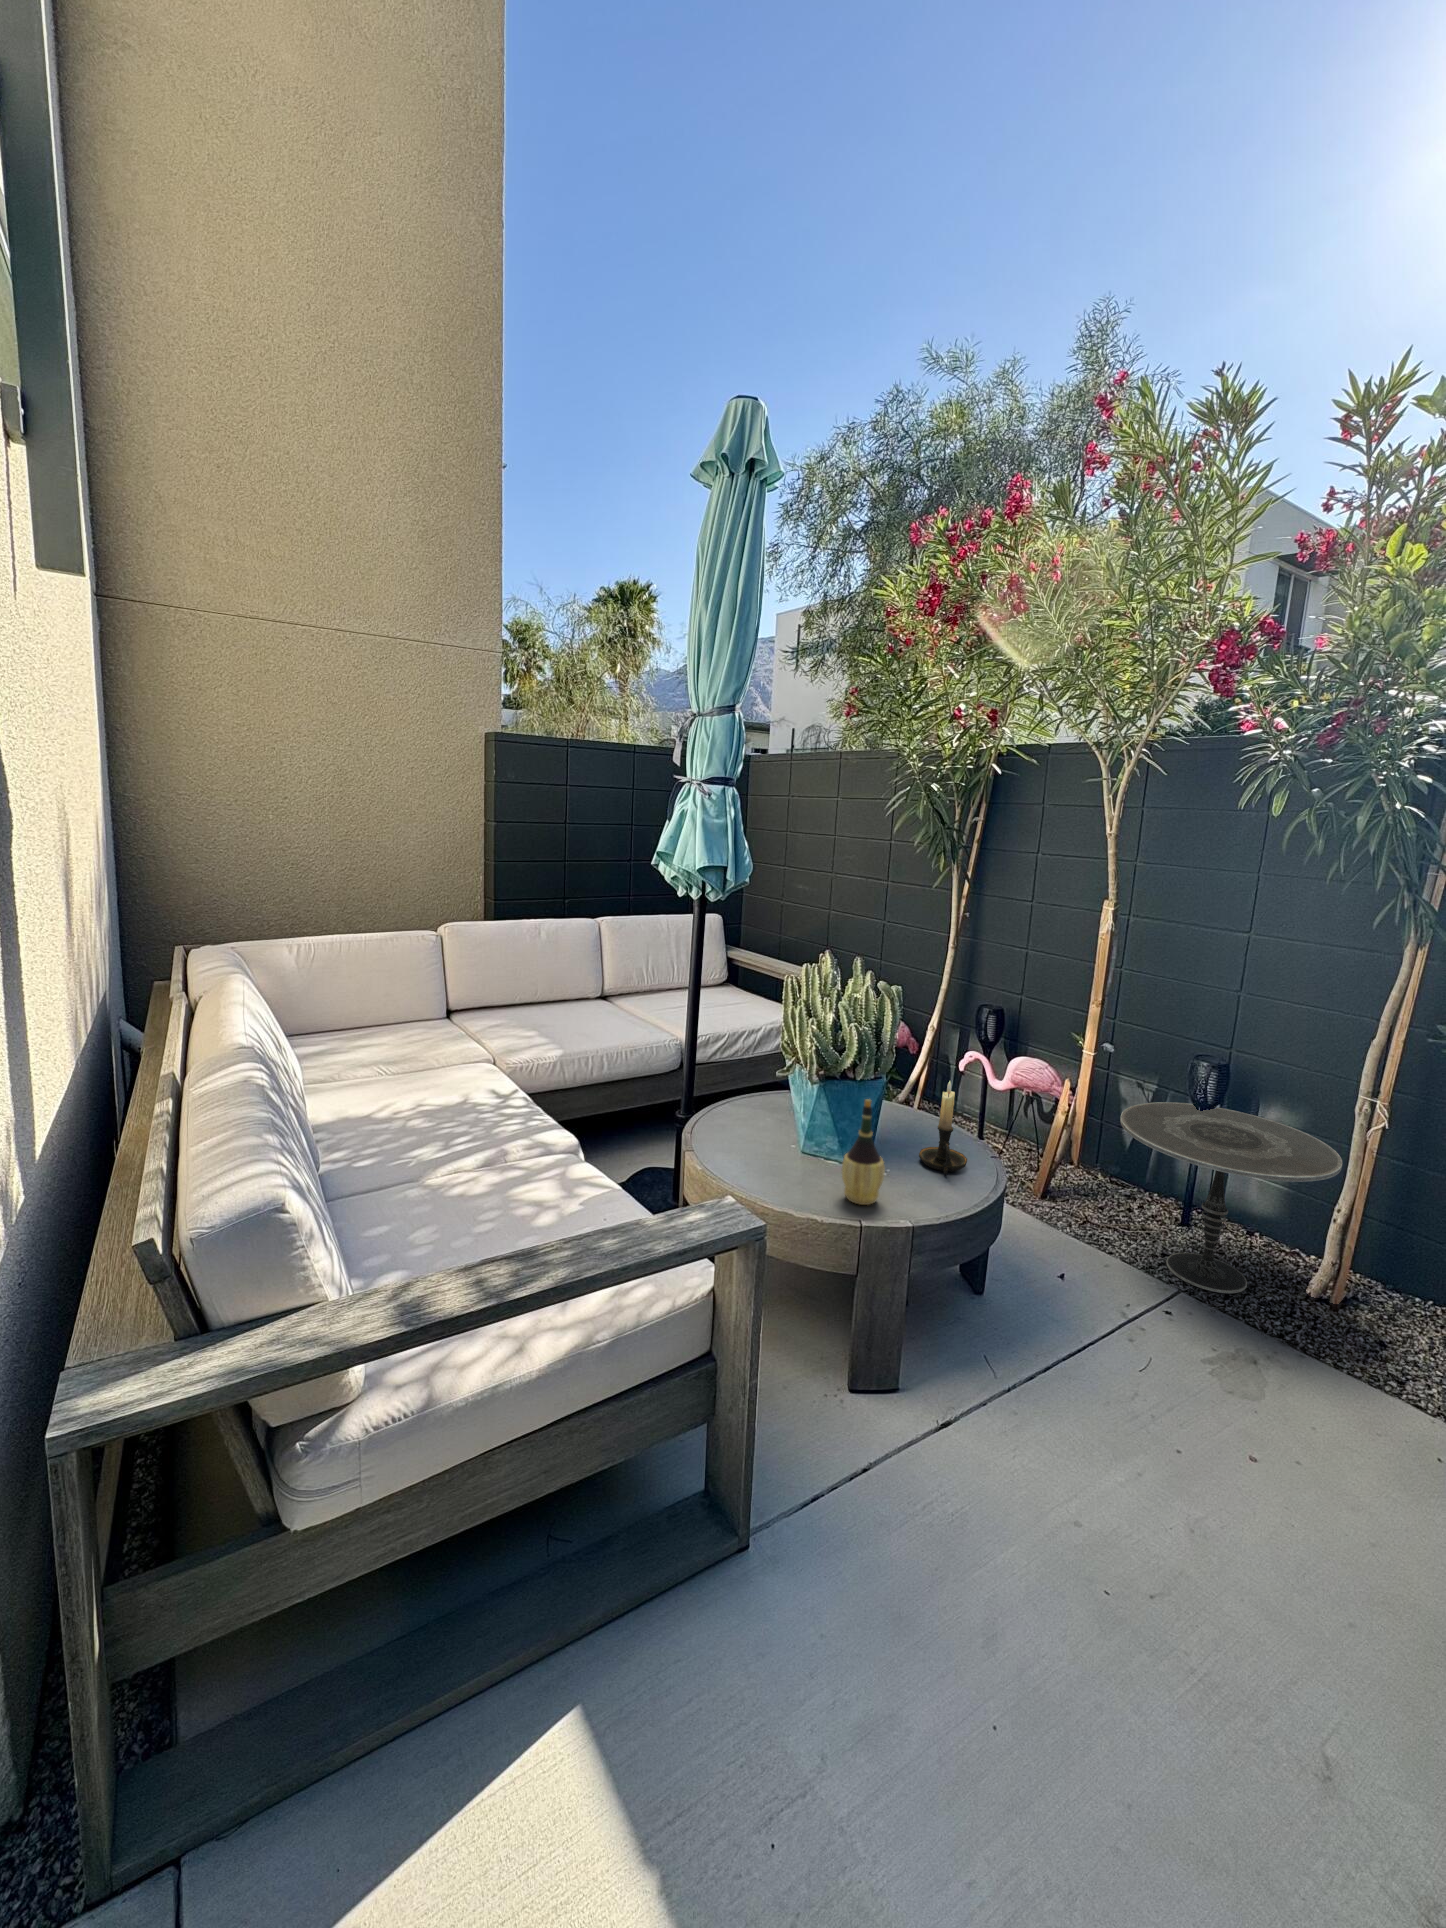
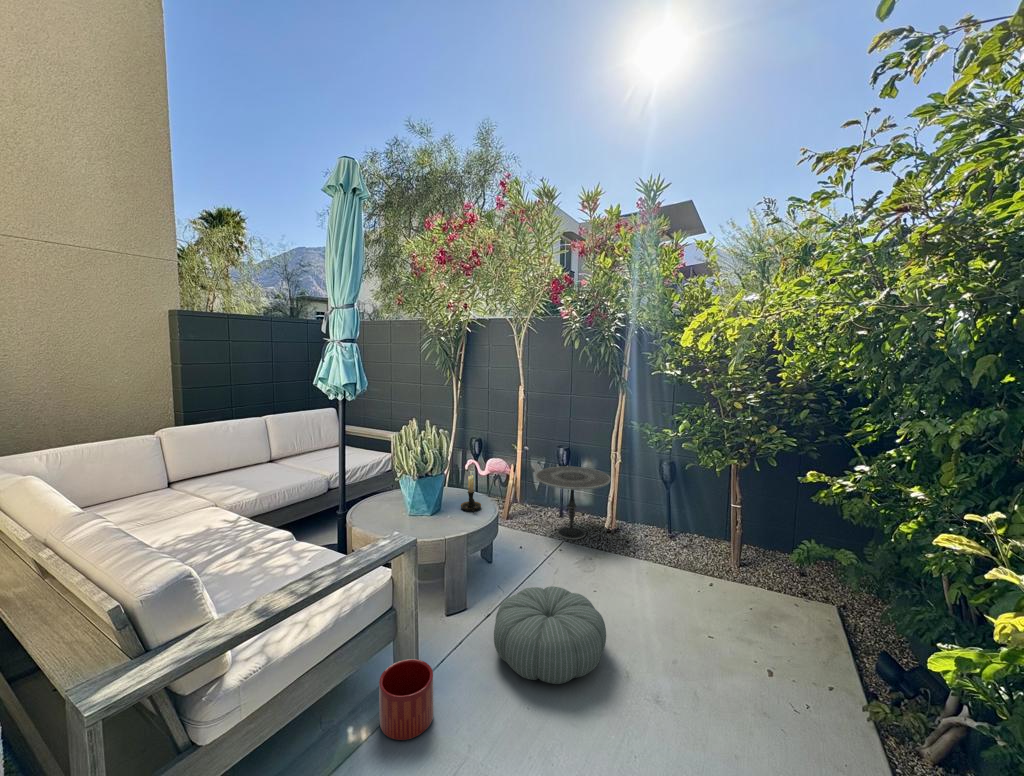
wine bottle: present [842,1099,885,1205] -> none [432,483,451,531]
pouf: none [938,1396,1263,1698] -> present [494,586,606,684]
planter: none [649,1475,770,1664] -> present [379,659,434,740]

